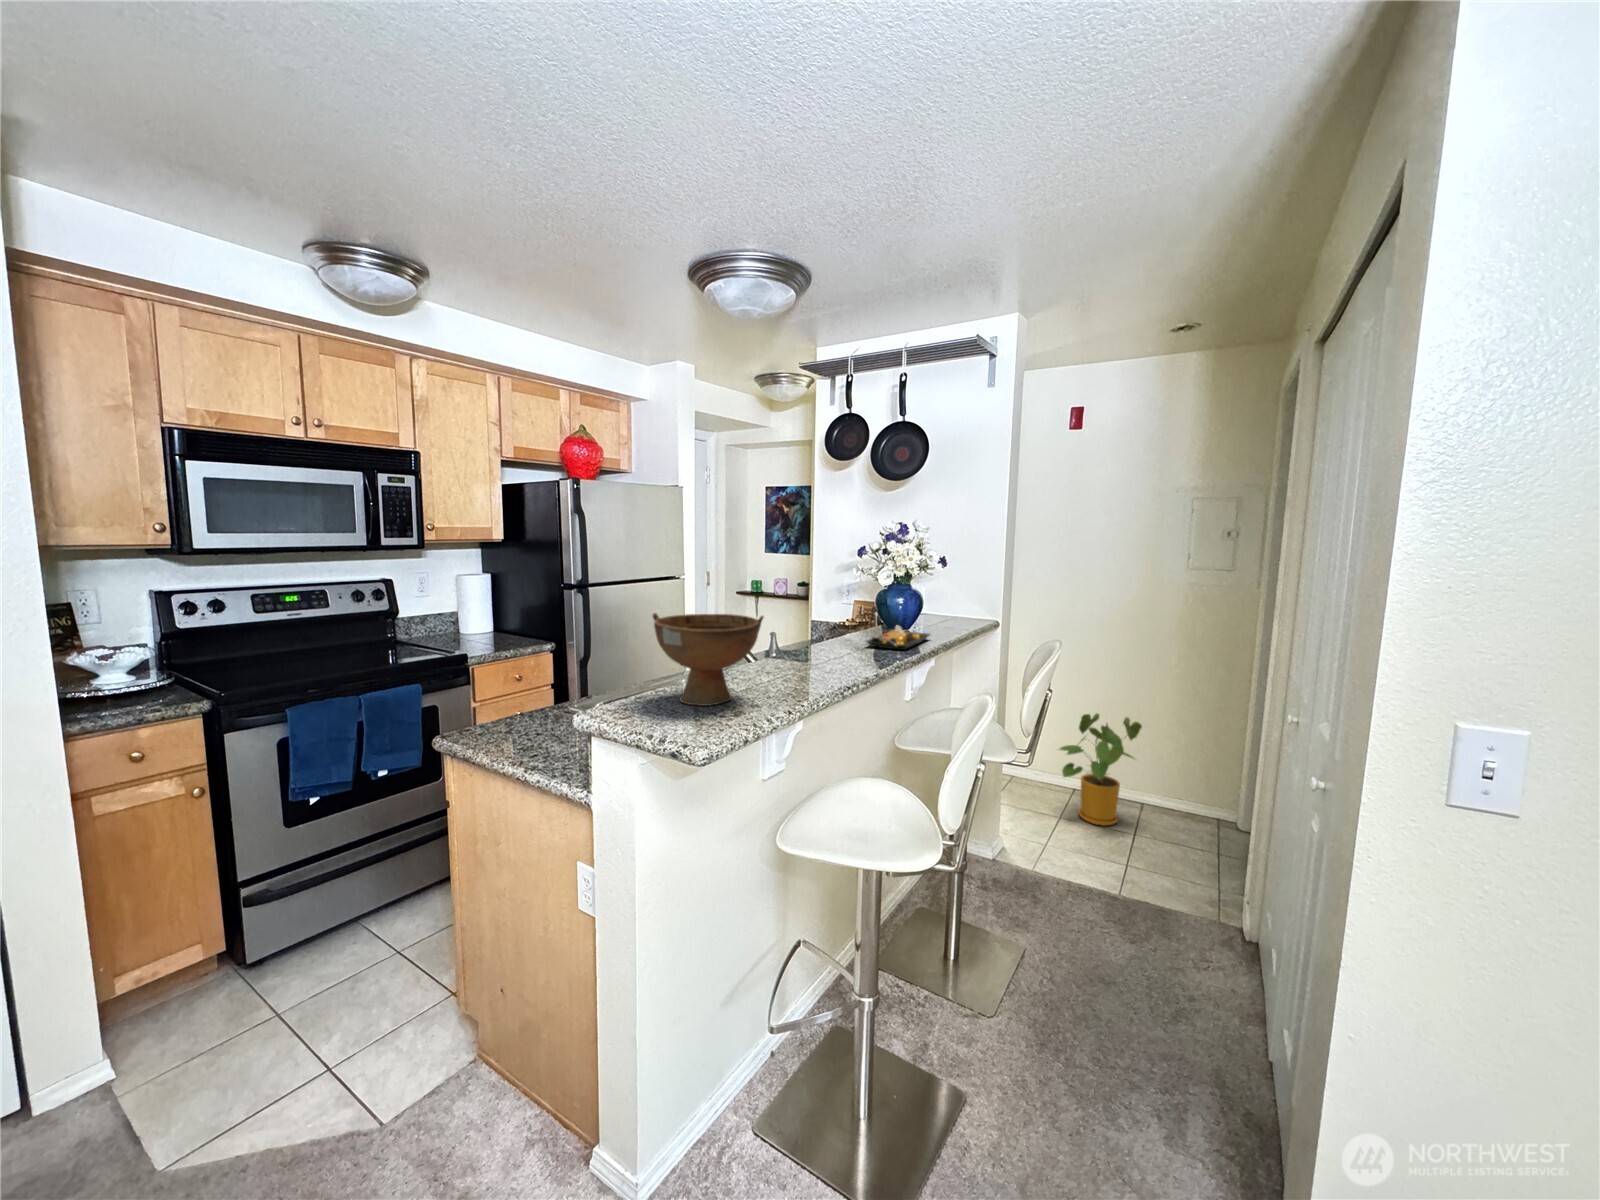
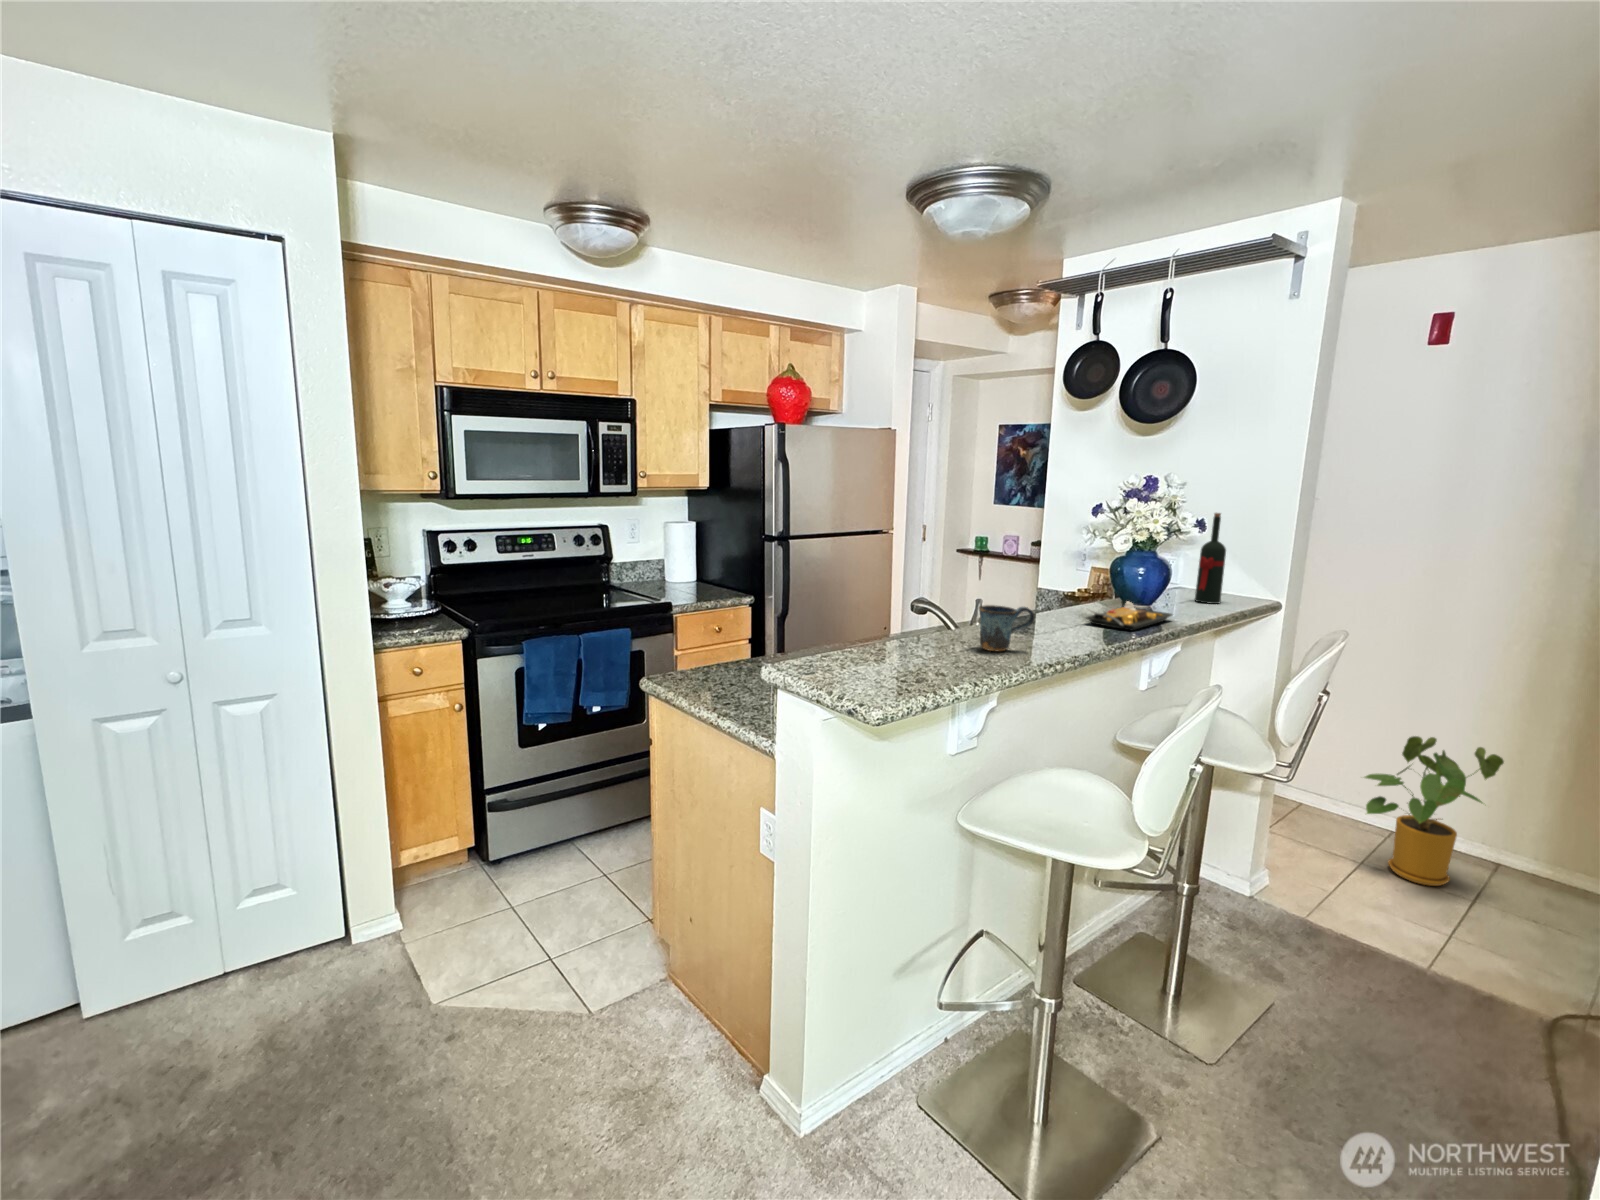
wine bottle: none [939,551,959,624] -> present [1195,513,1226,604]
bowl: present [652,613,764,706] -> none [841,574,954,670]
mug: none [782,635,832,678] -> present [979,605,1034,651]

